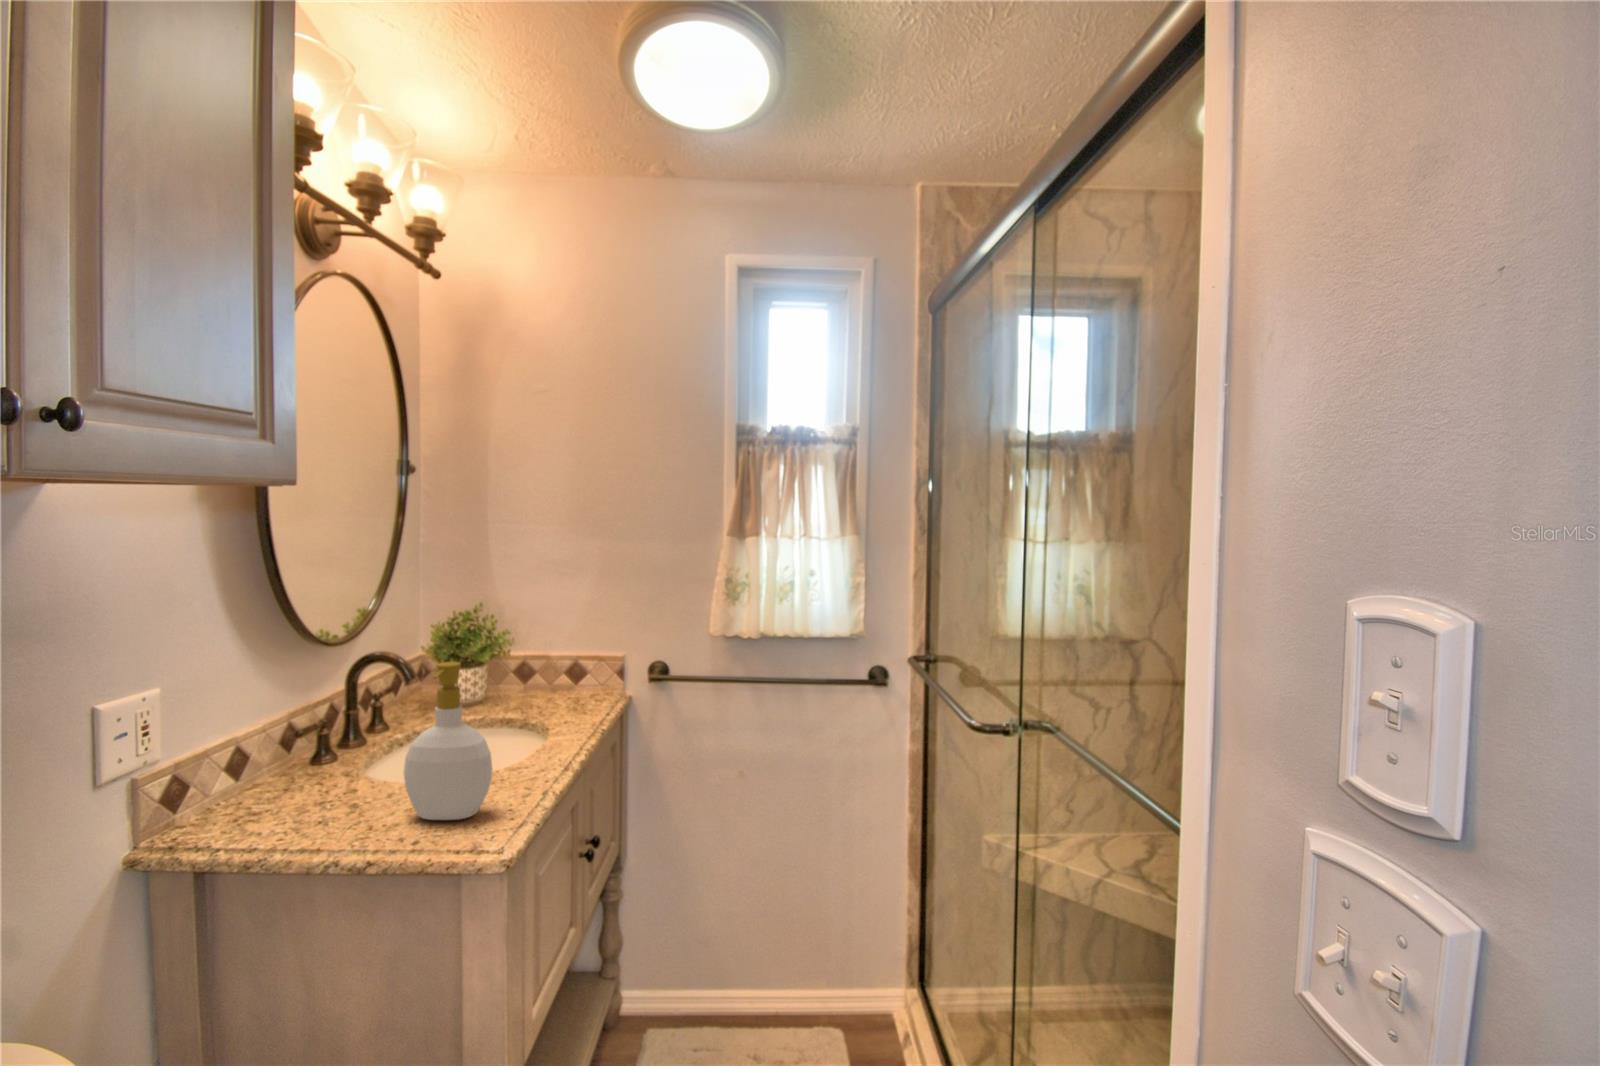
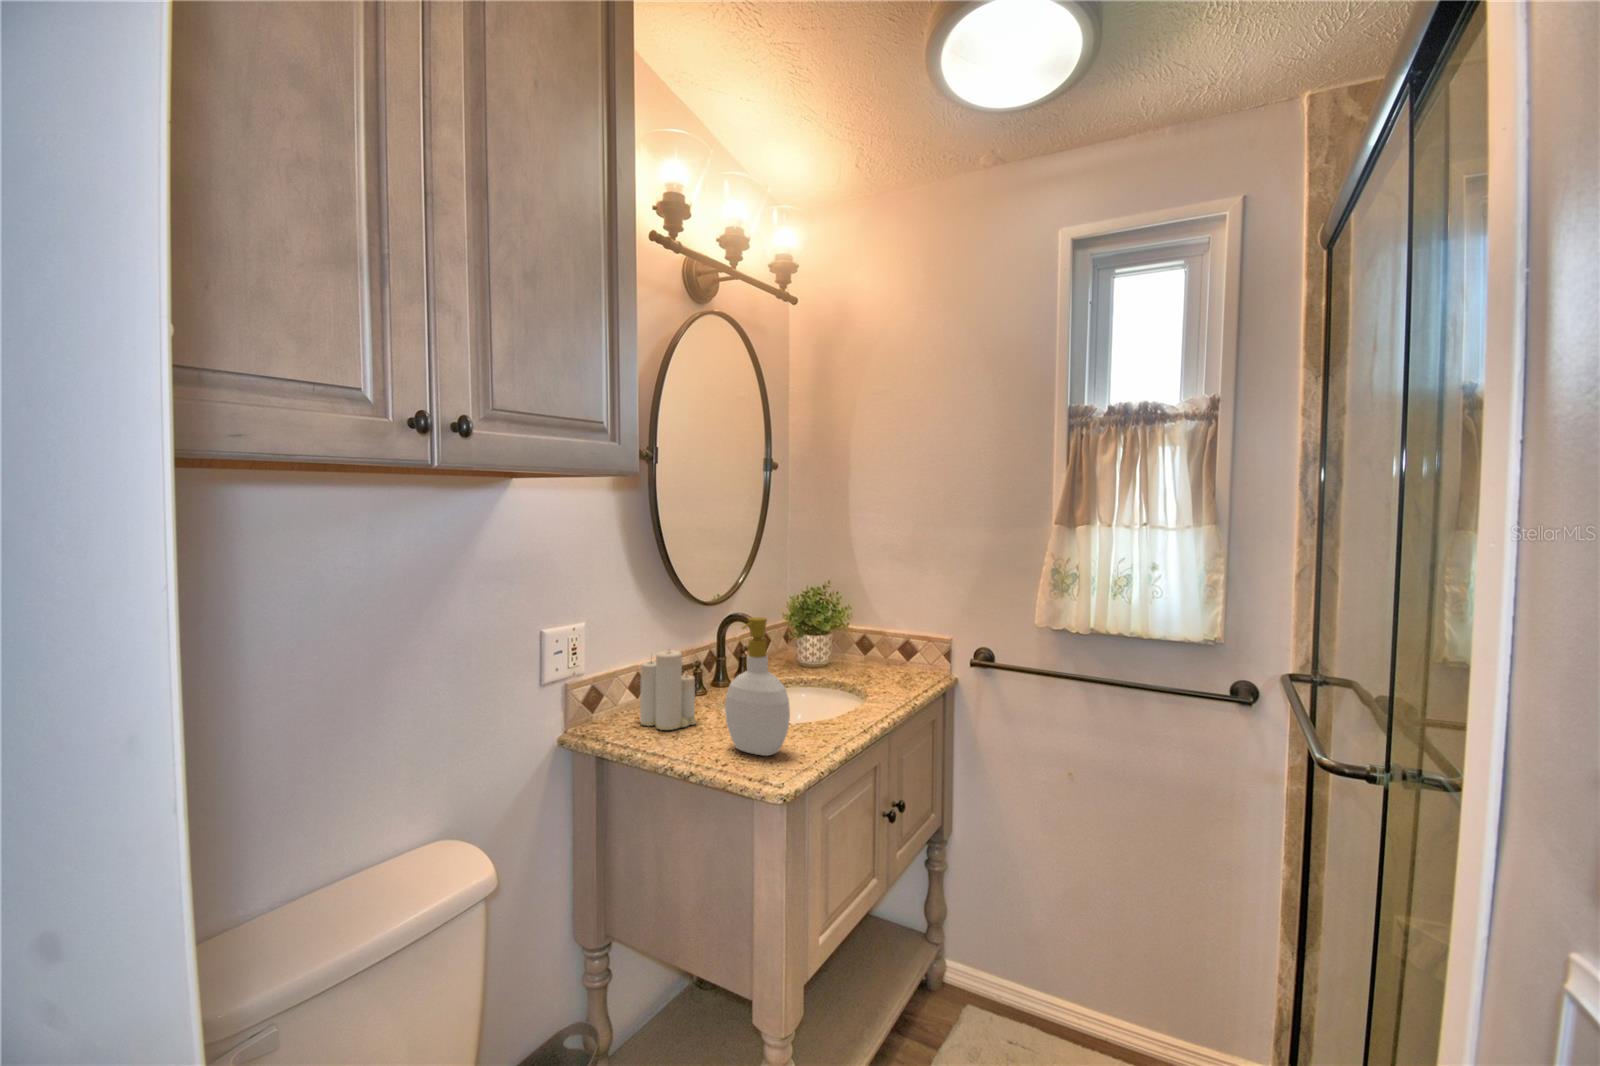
candle: none [257,706,346,817] -> present [640,650,696,730]

